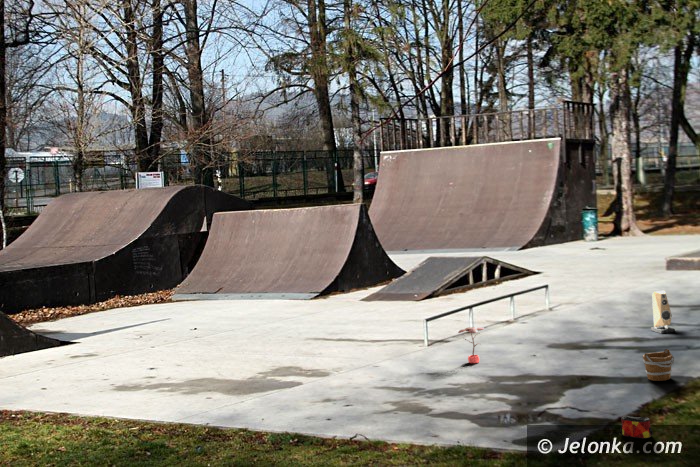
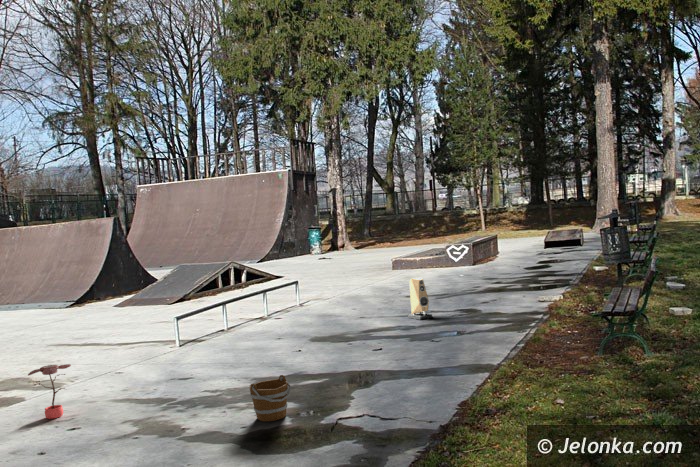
potted plant: present [458,327,484,363] -> present [28,364,71,419]
bucket: present [642,349,674,381] -> present [249,375,291,421]
bag: present [620,416,653,439] -> none [456,423,504,455]

